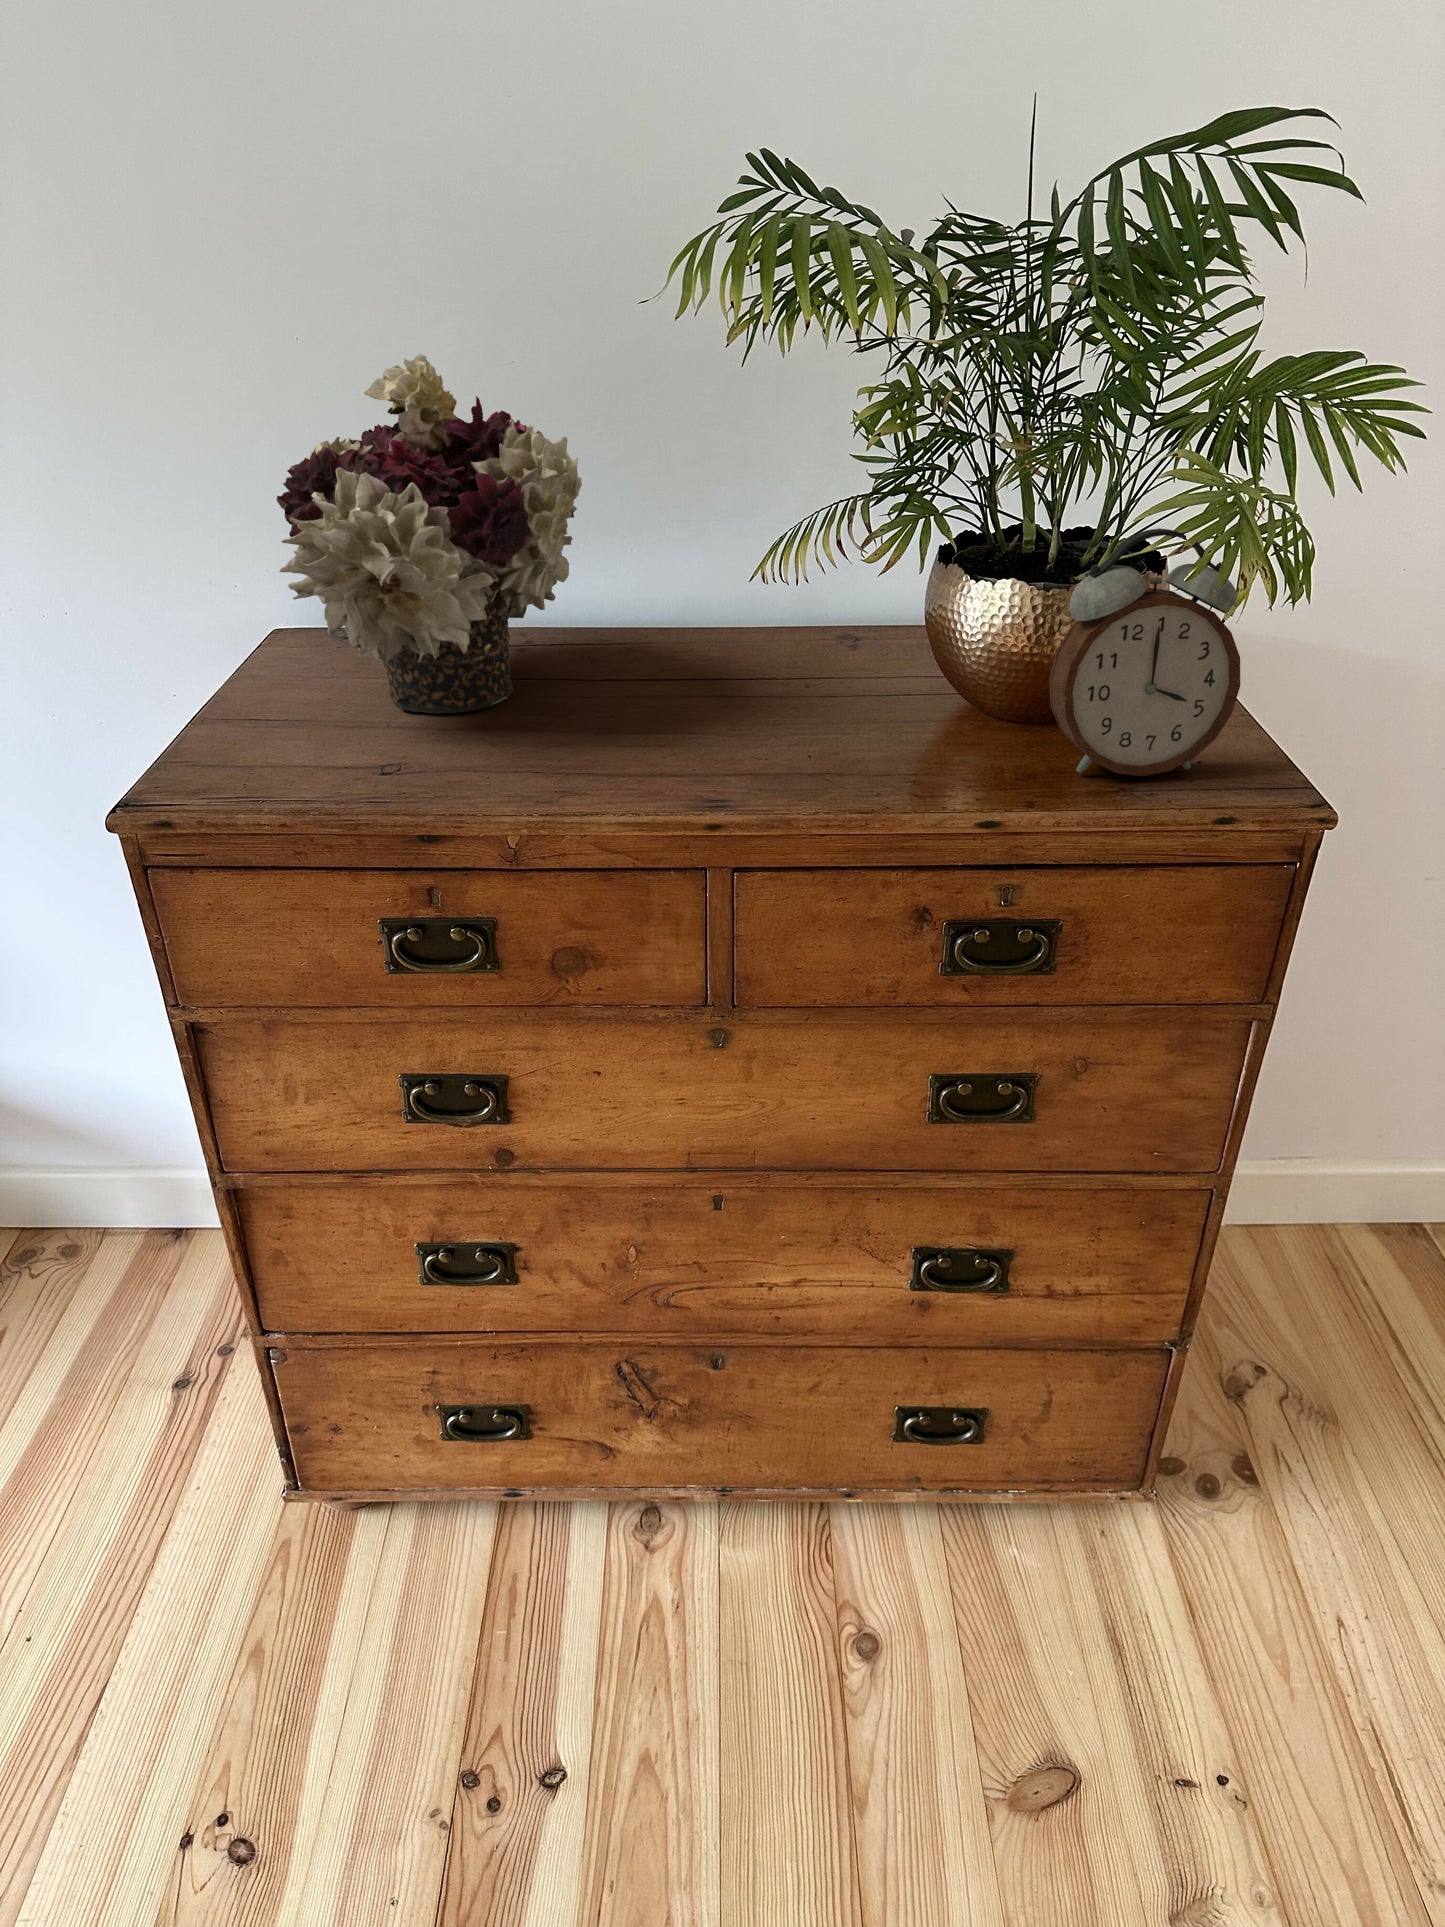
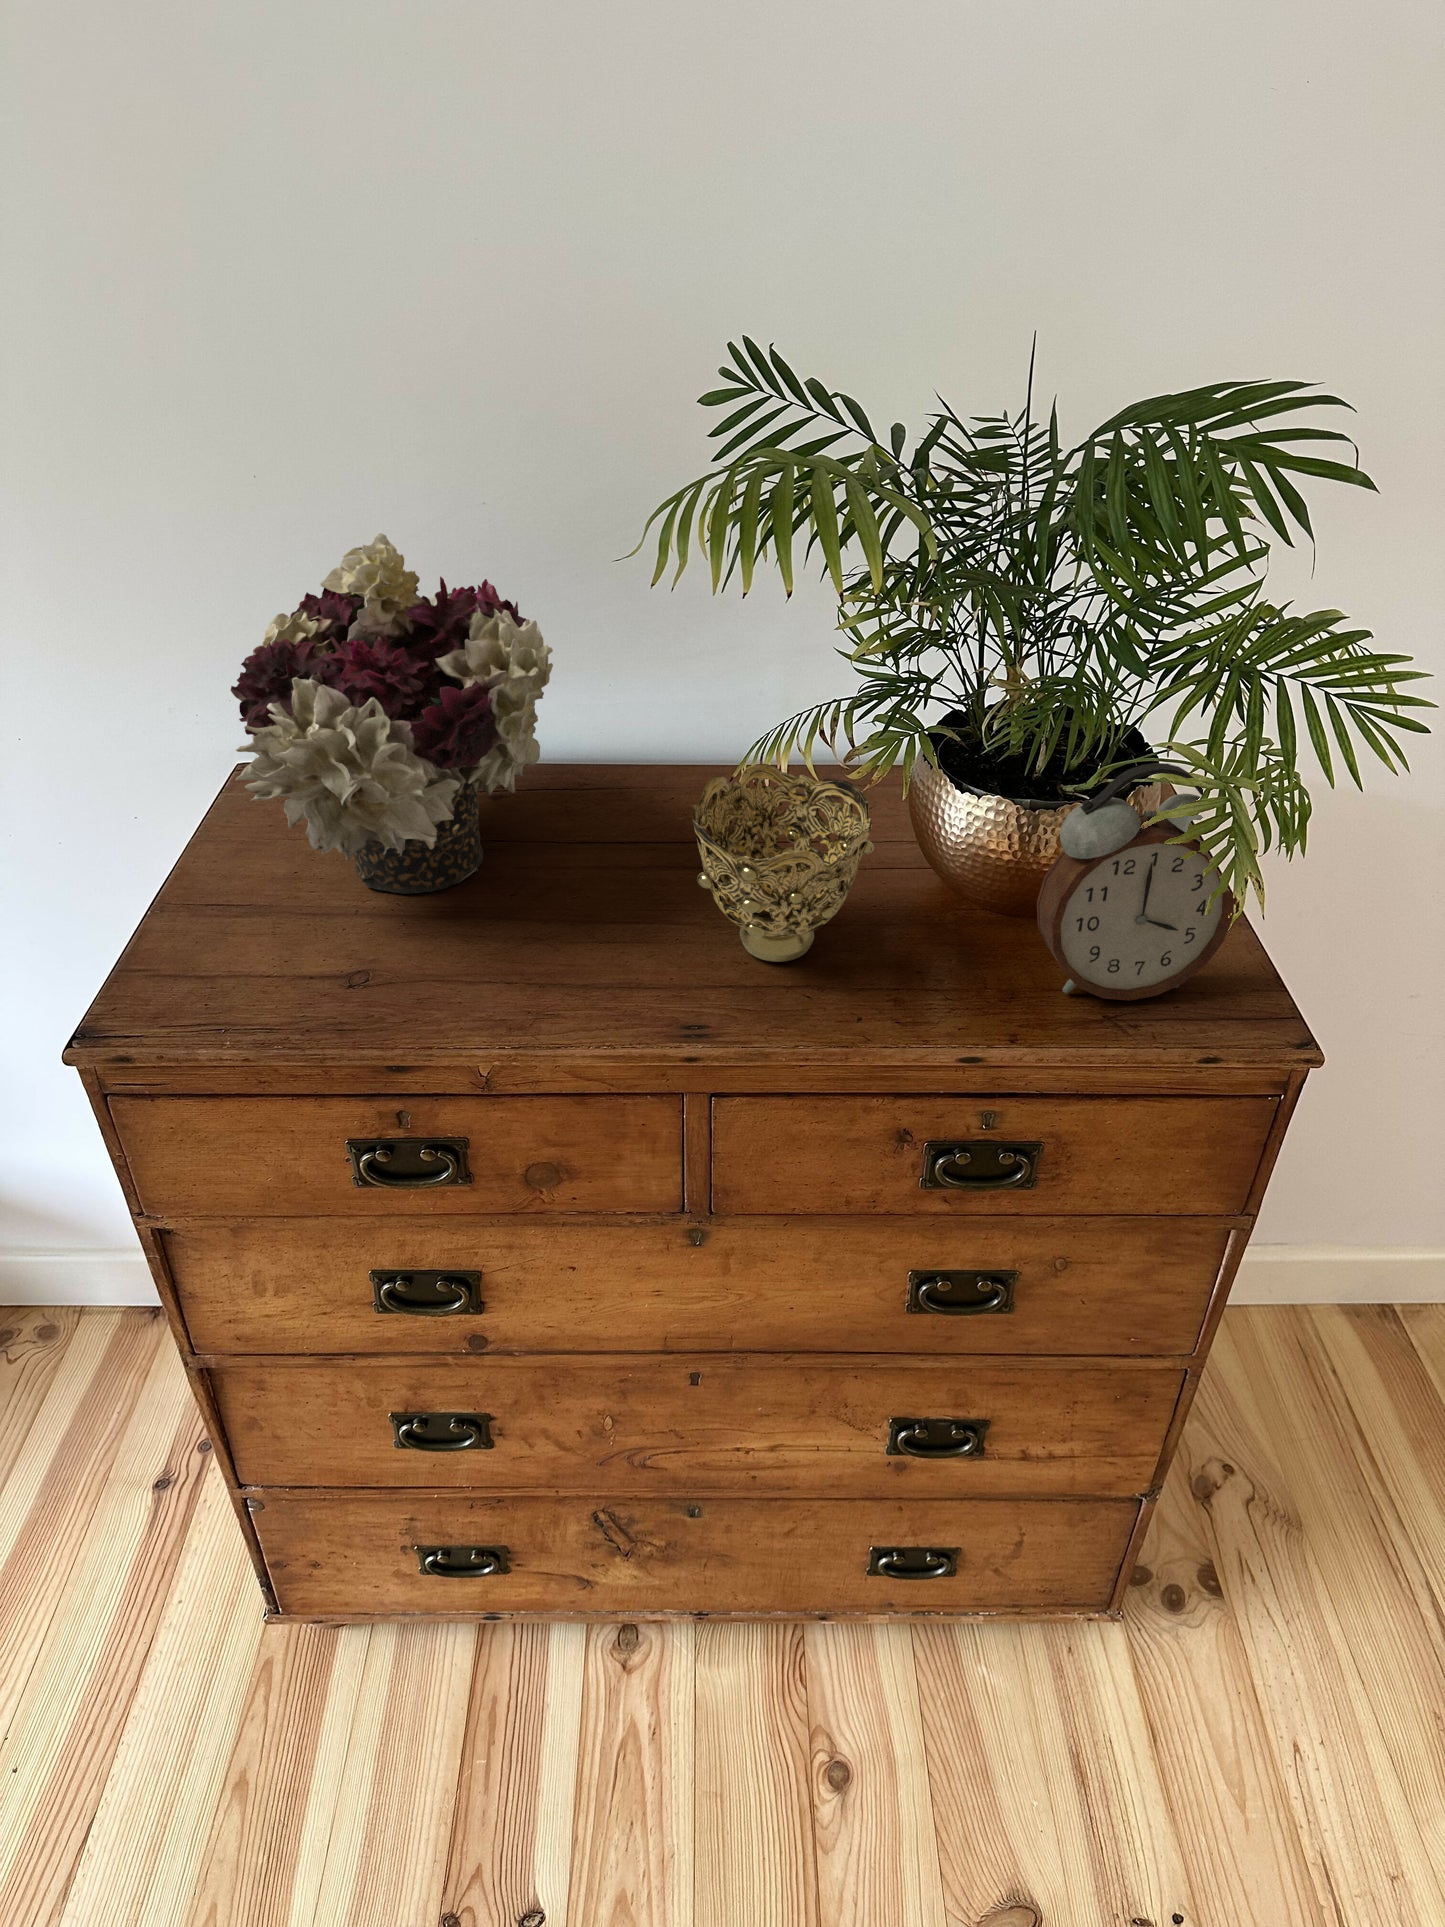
decorative bowl: none [715,568,890,754] -> present [692,764,874,962]

